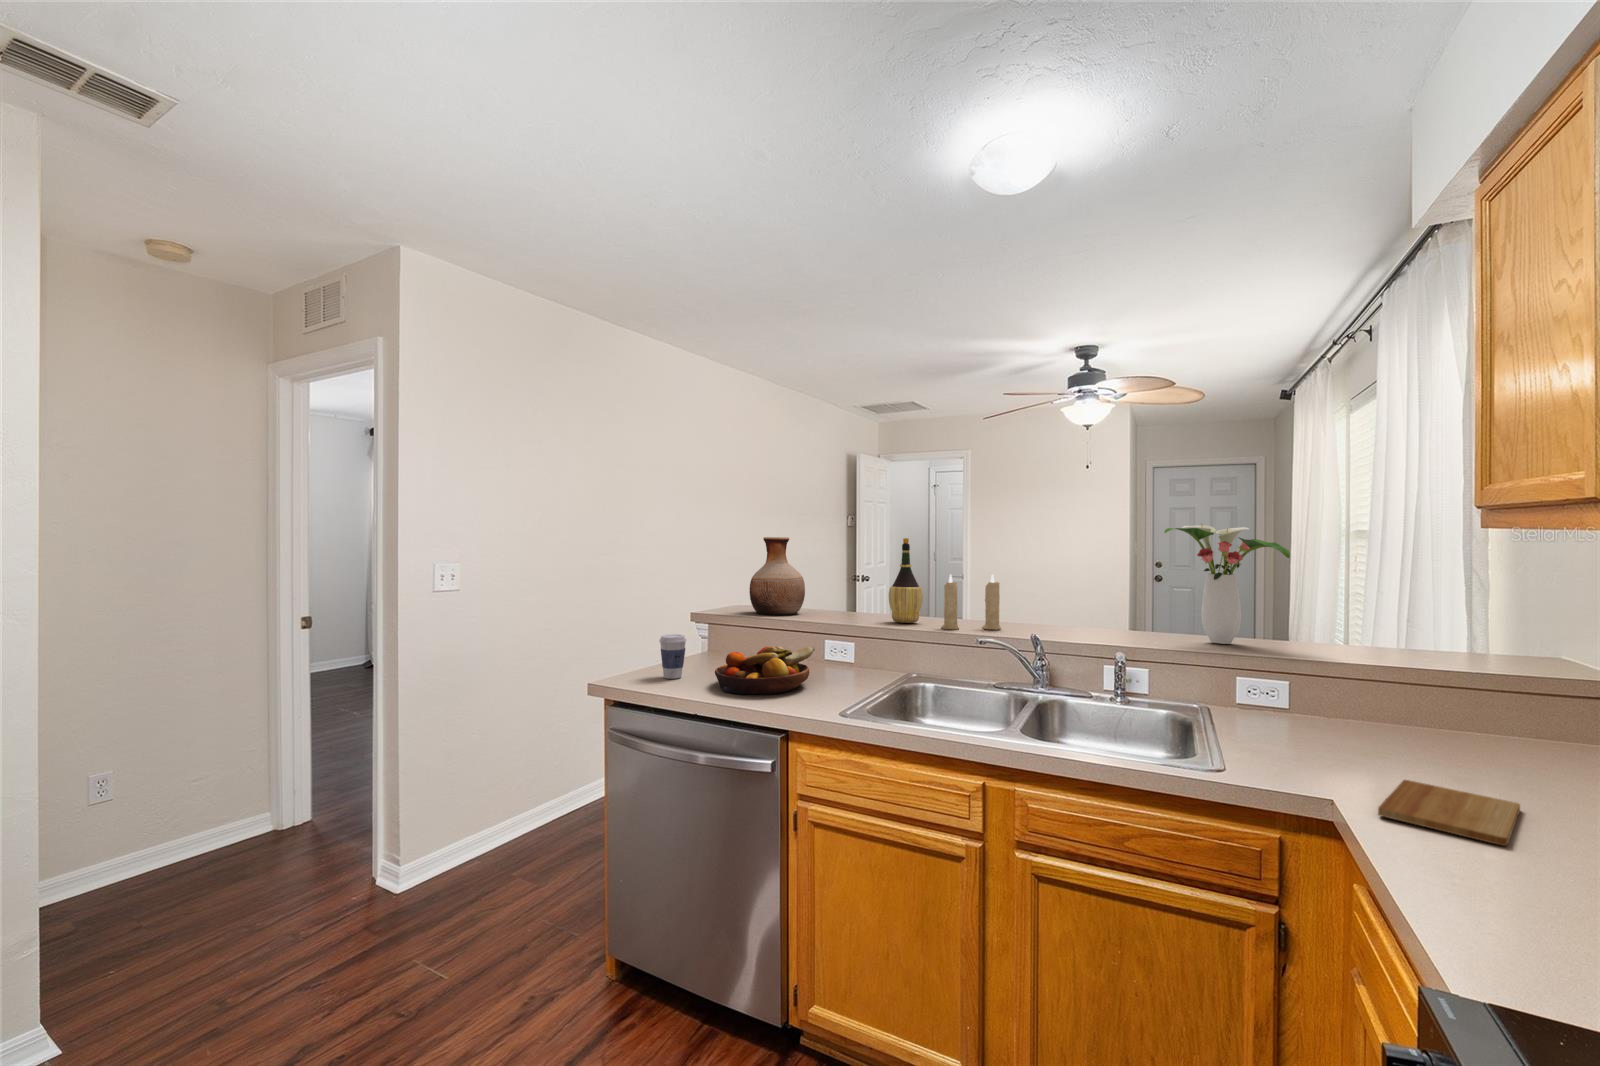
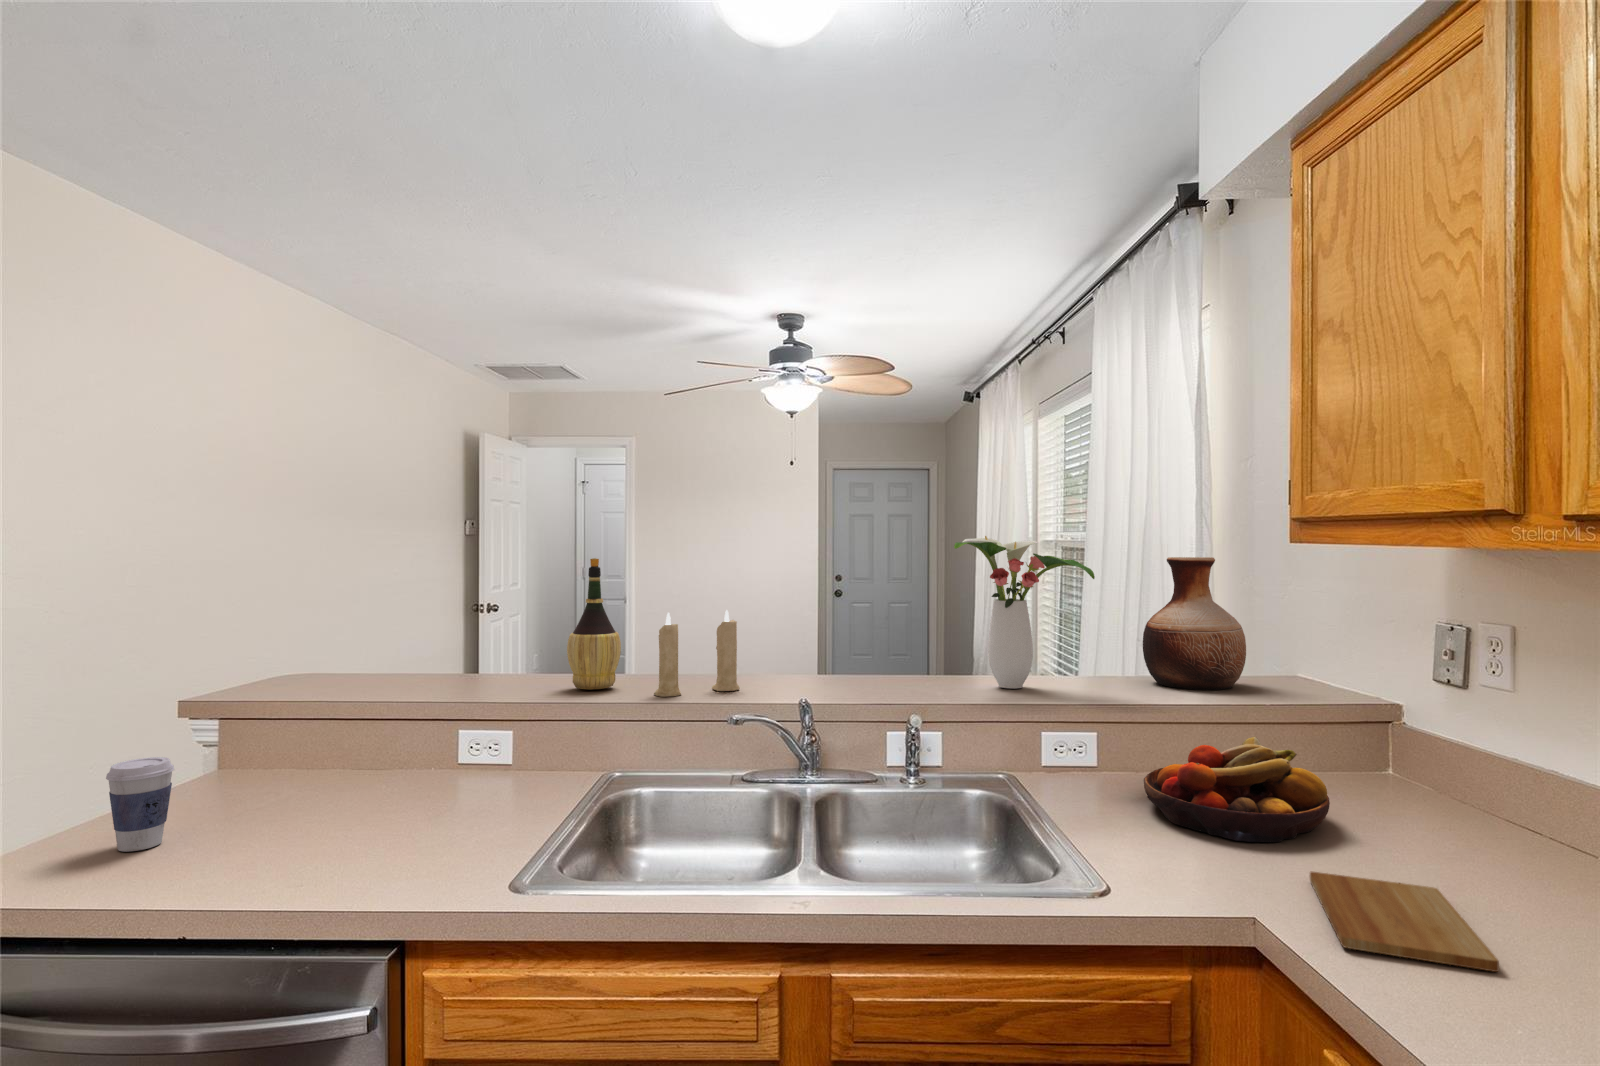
vase: present [750,537,805,615] -> present [1143,557,1246,690]
fruit bowl: present [715,646,815,694] -> present [1144,737,1330,842]

